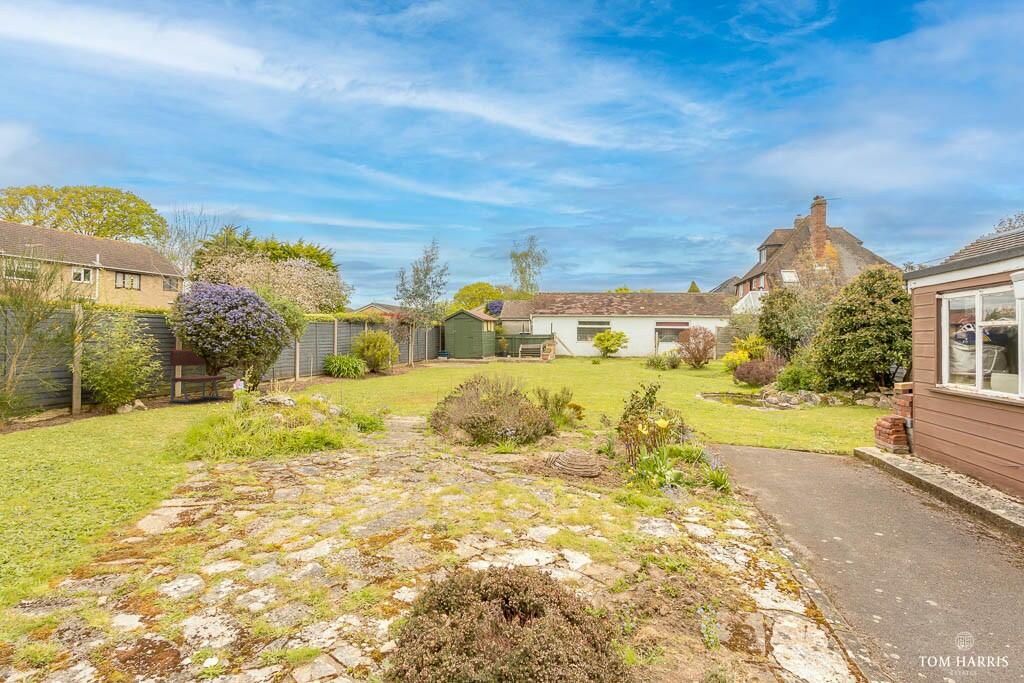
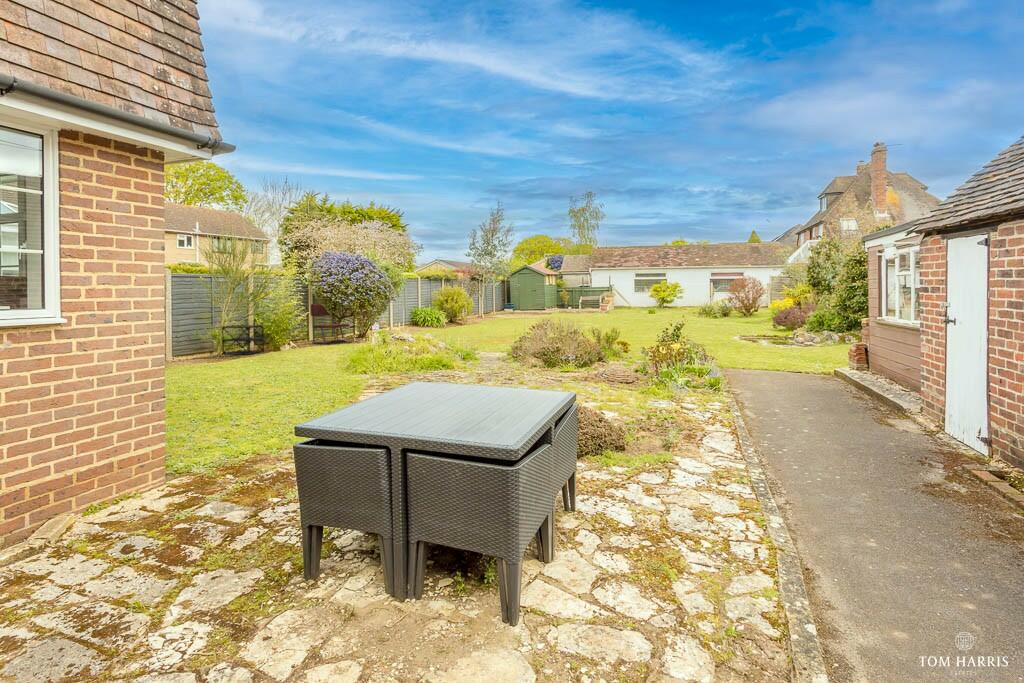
side table: none [6,379,81,422] -> present [222,325,264,355]

